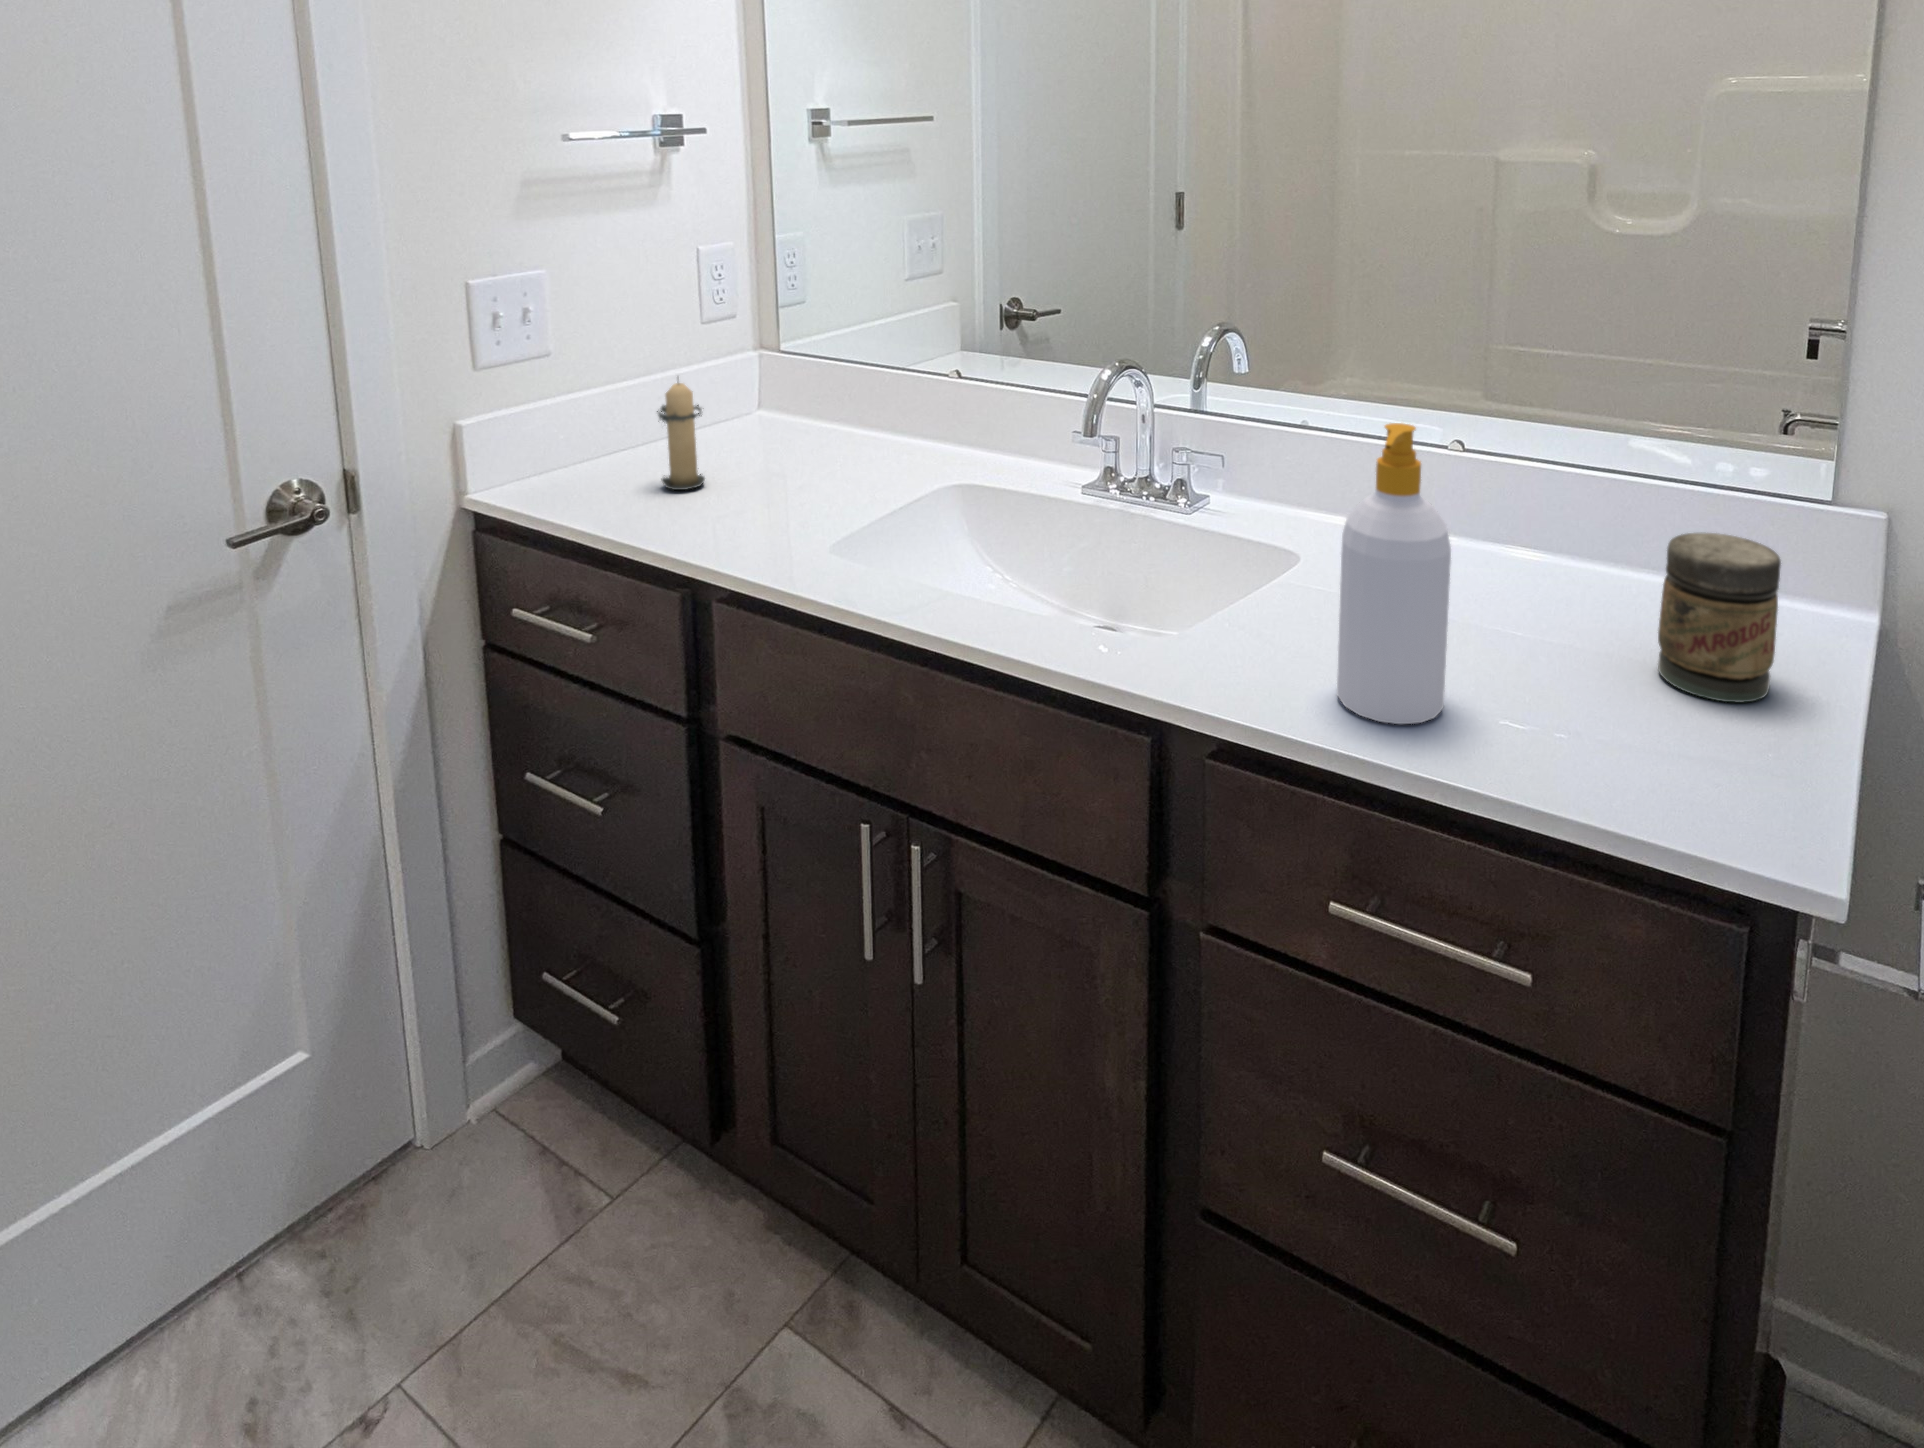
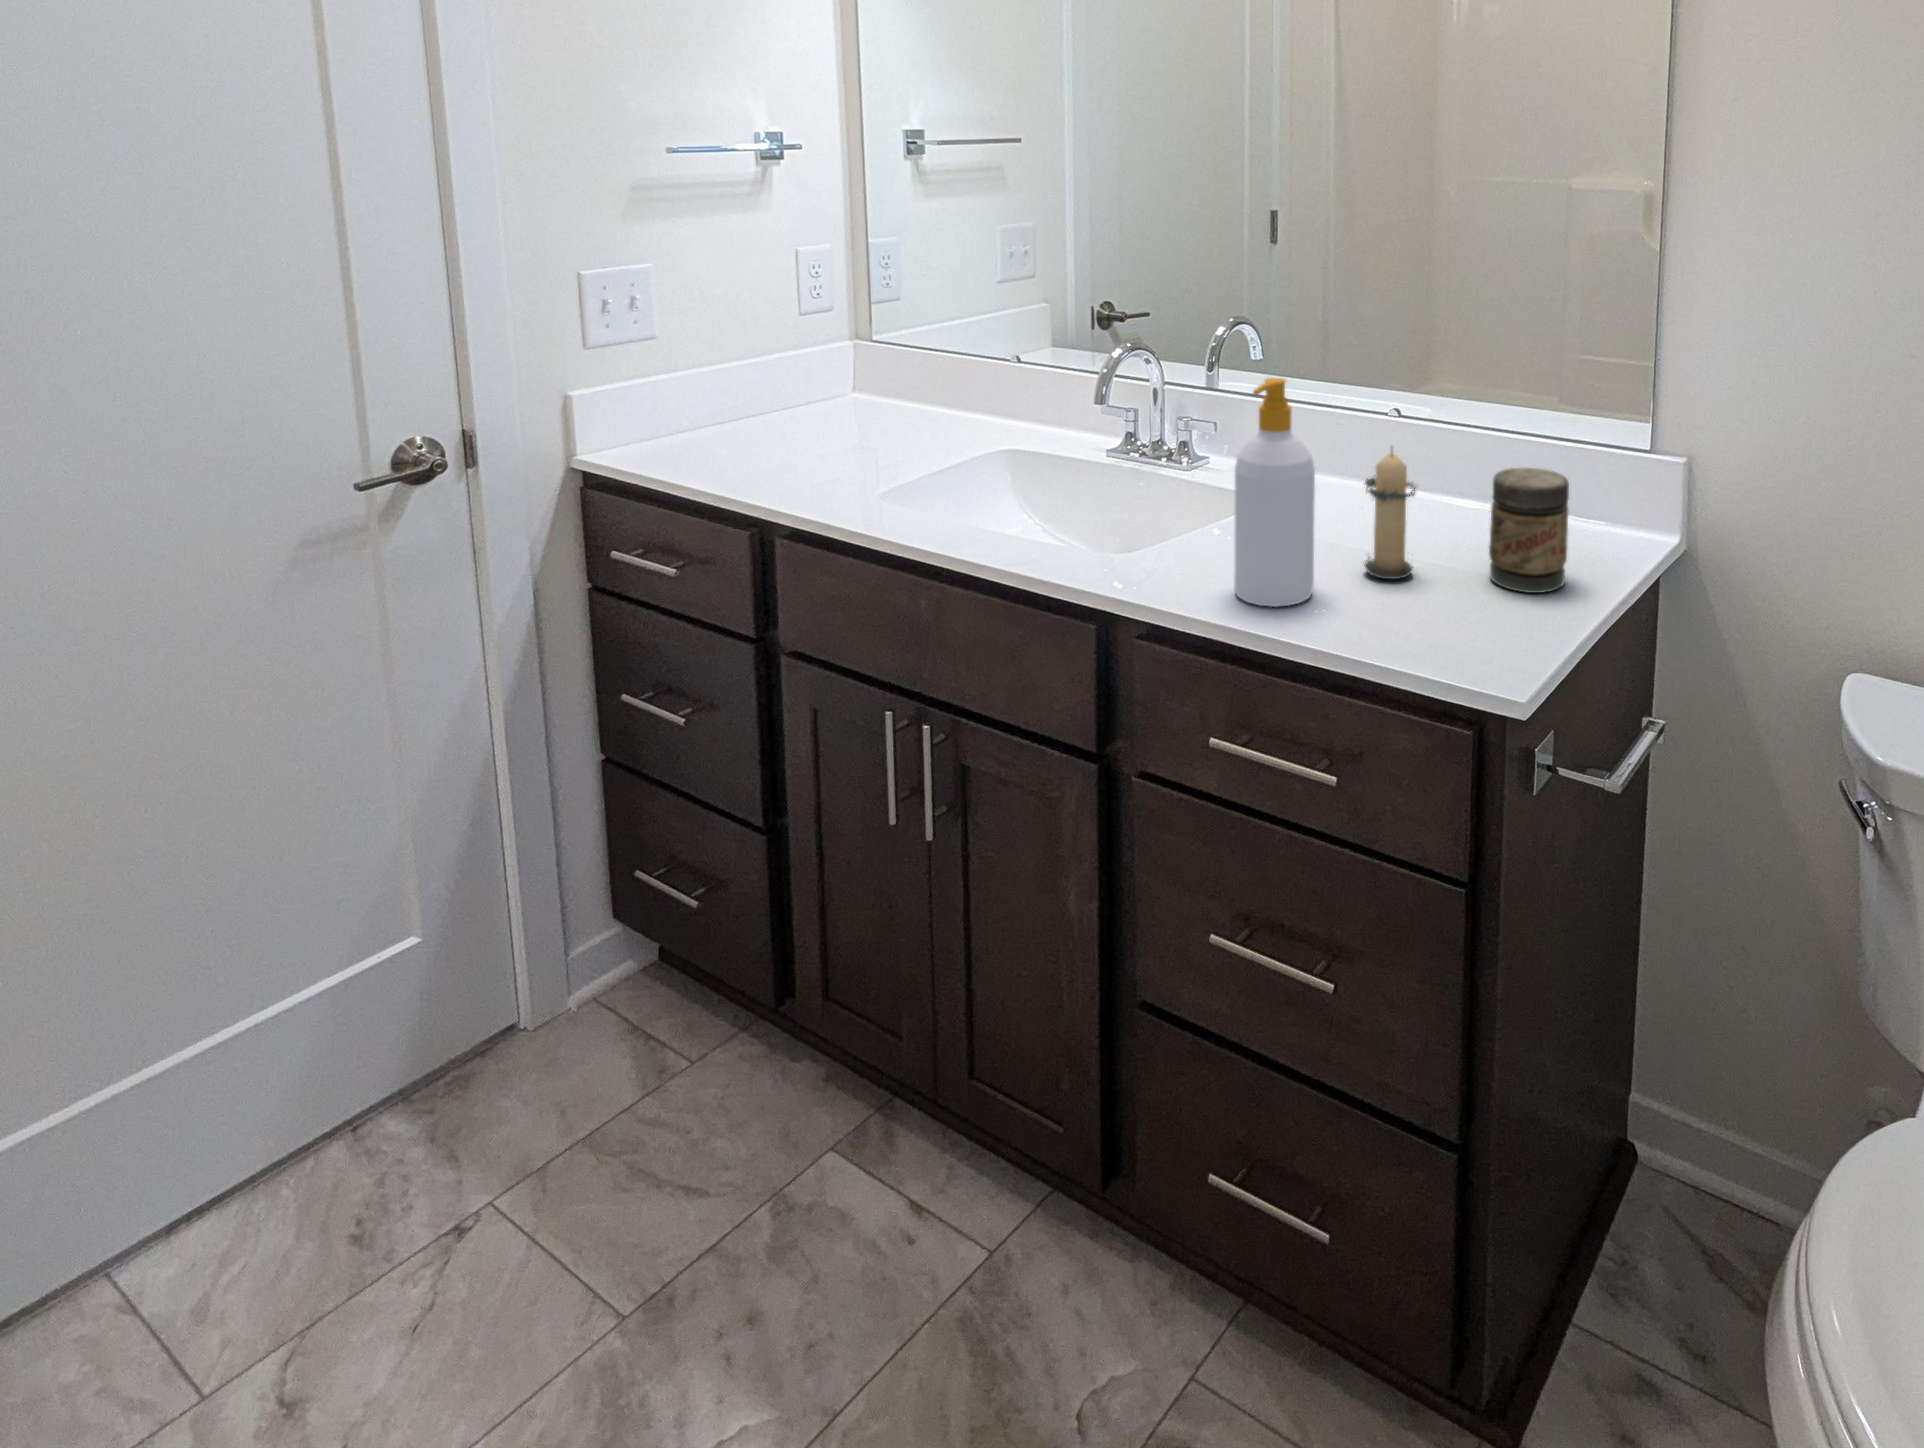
candle: present [657,382,705,490] -> present [1364,453,1416,579]

